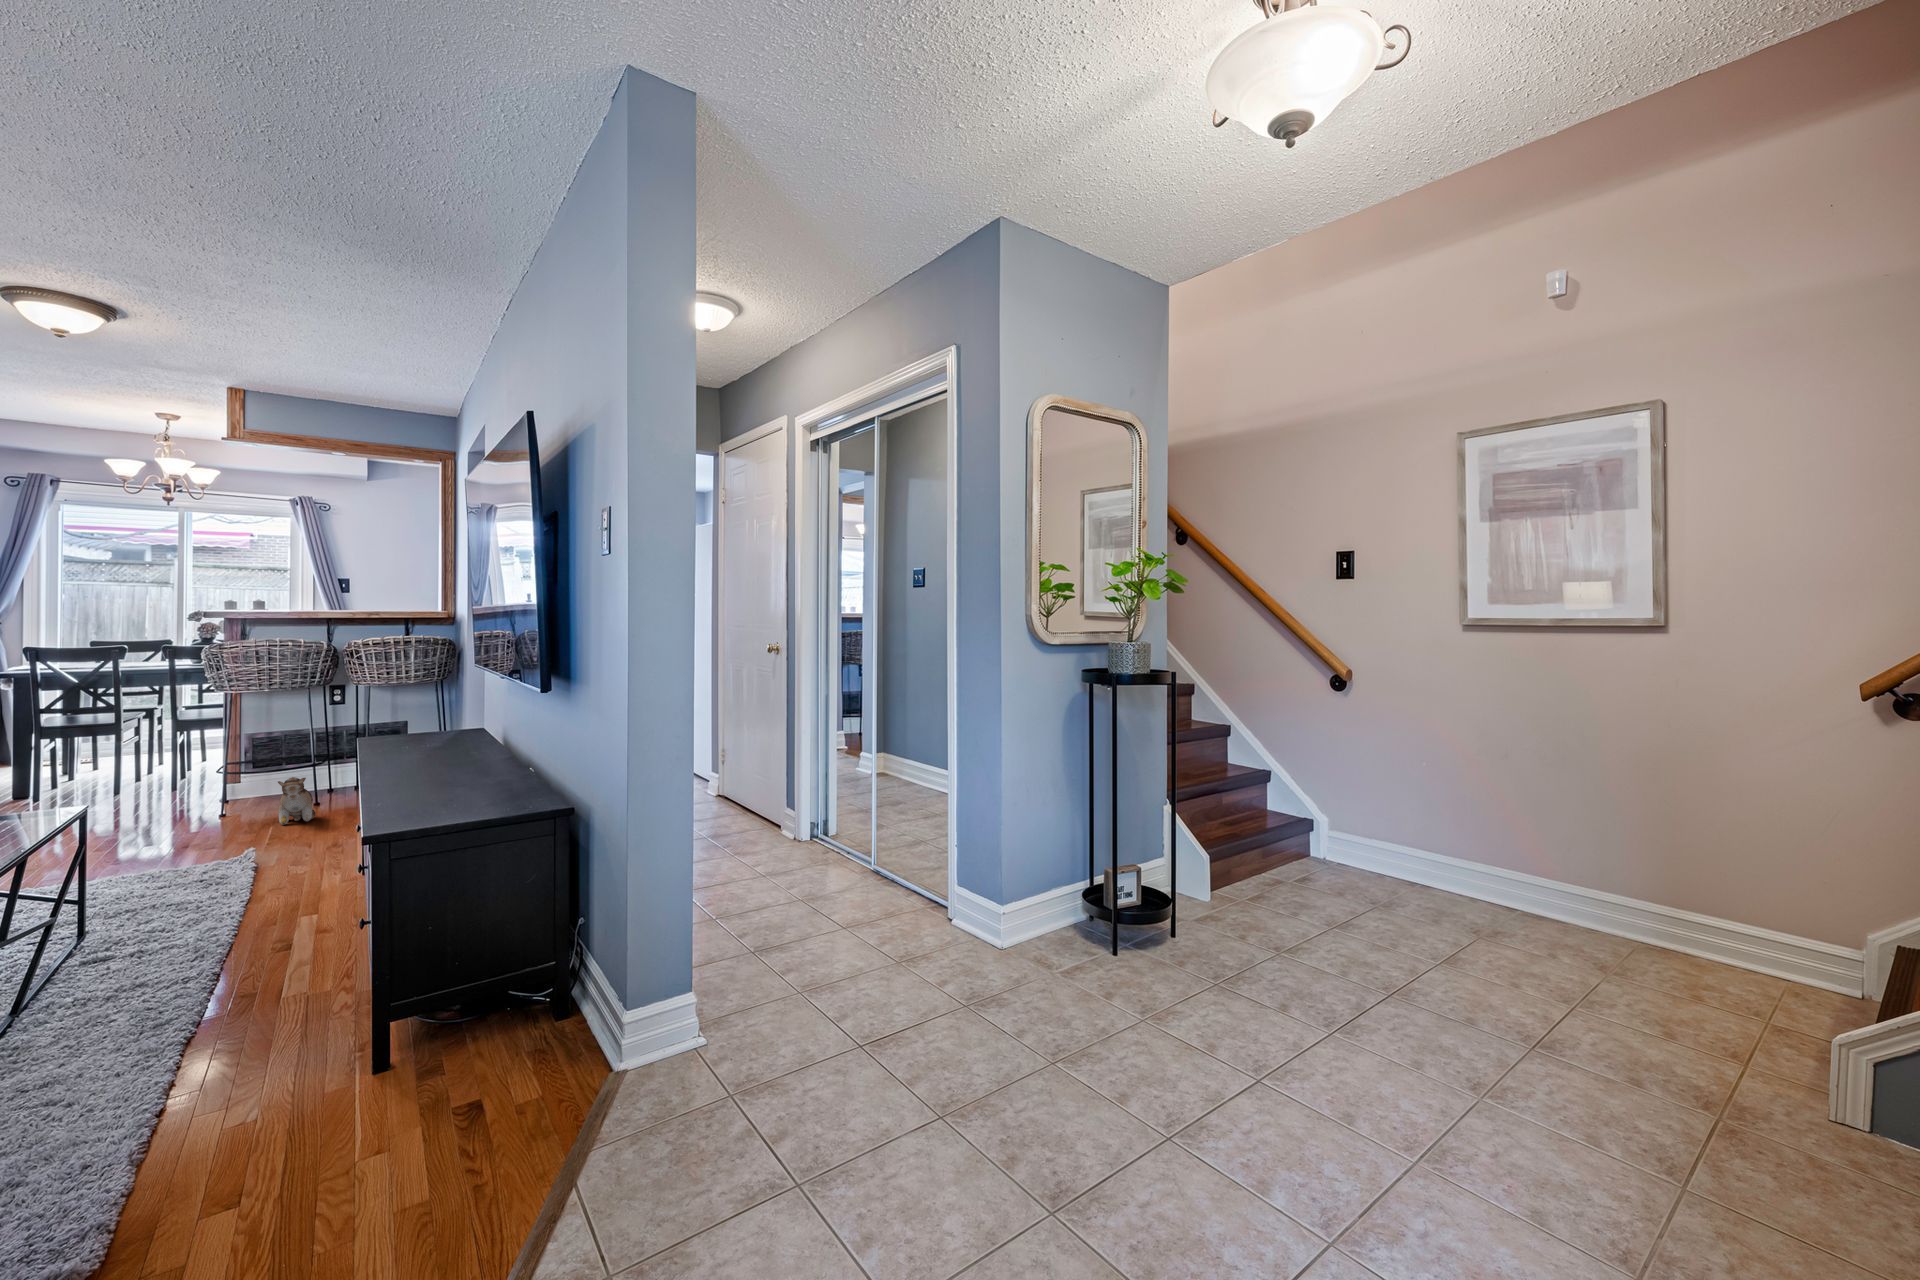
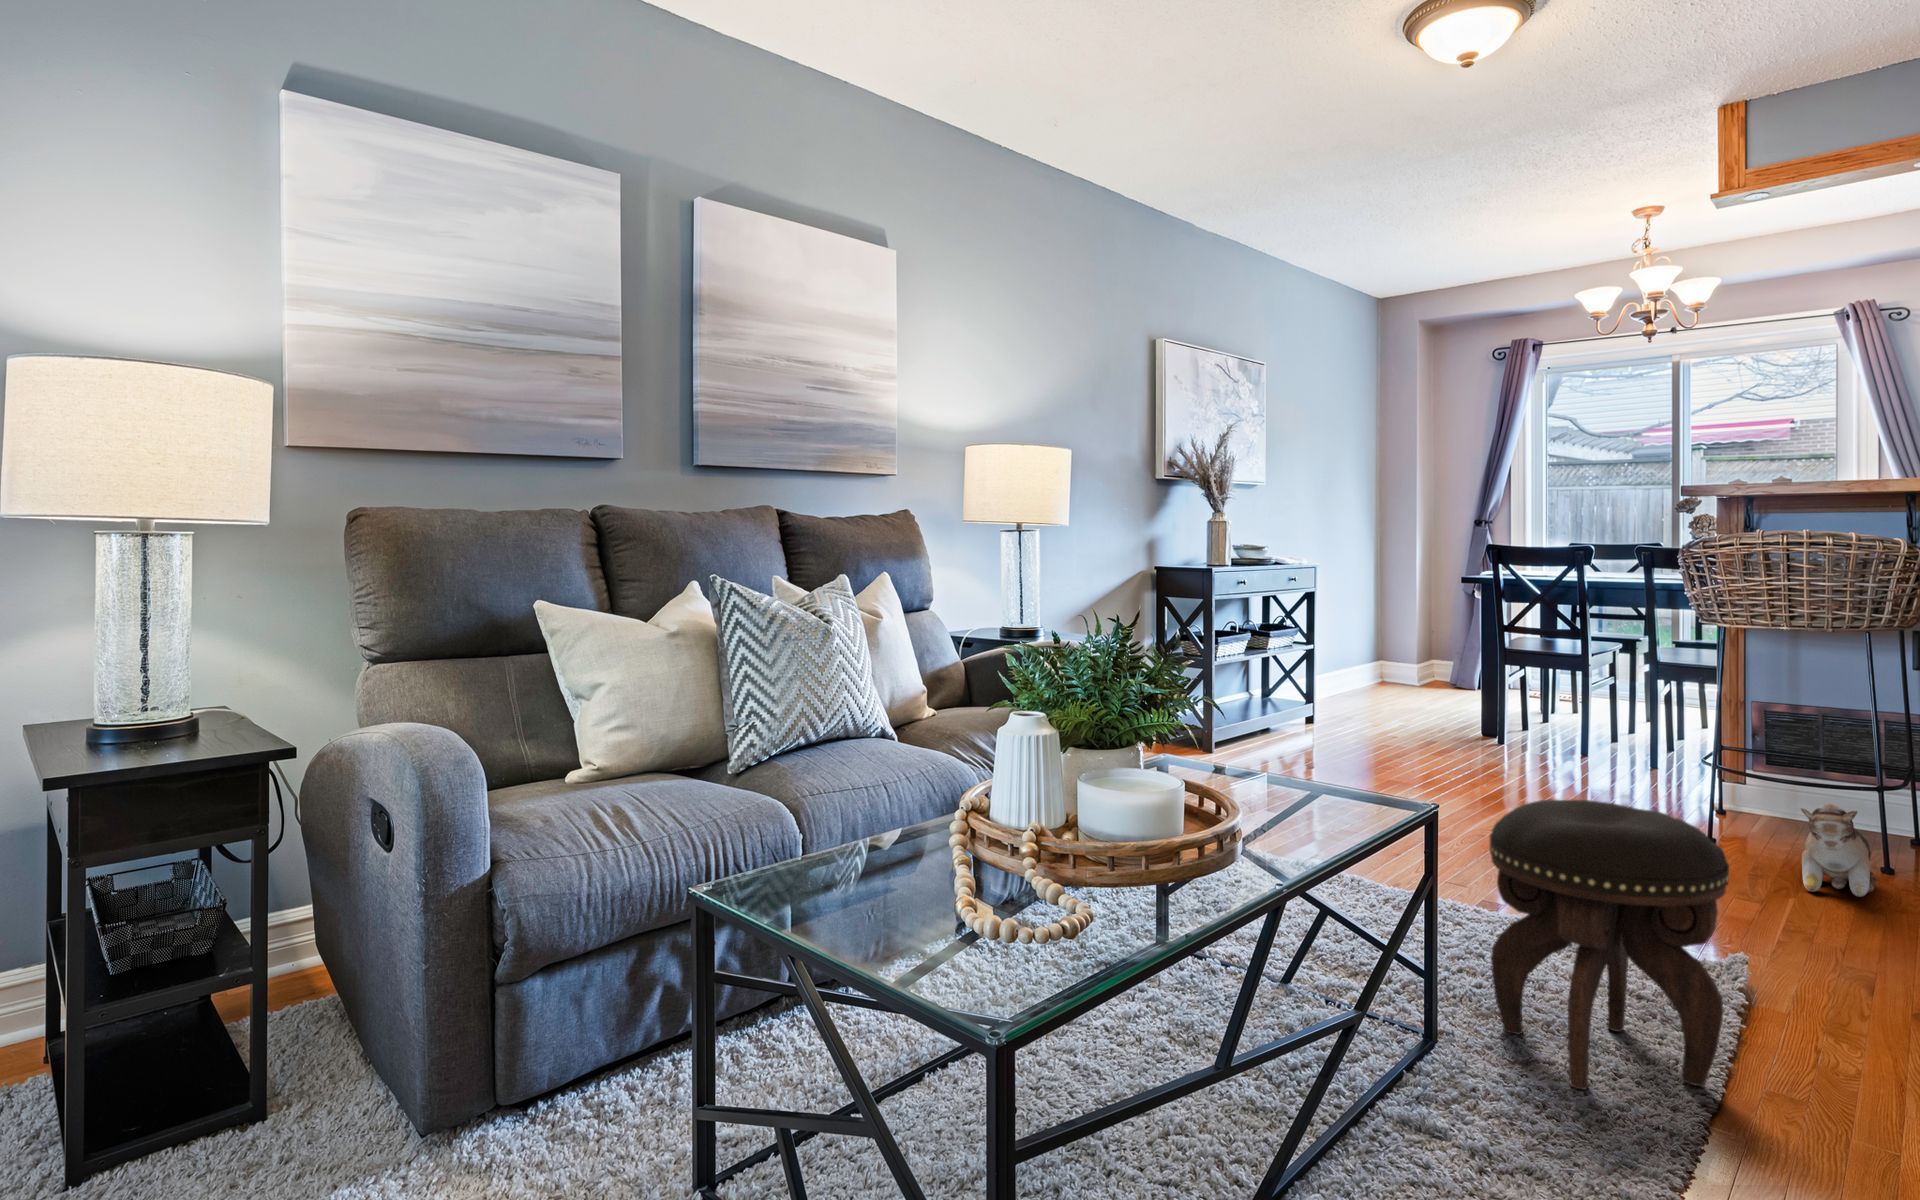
footstool: none [112,775,249,912] -> present [1489,800,1729,1090]

